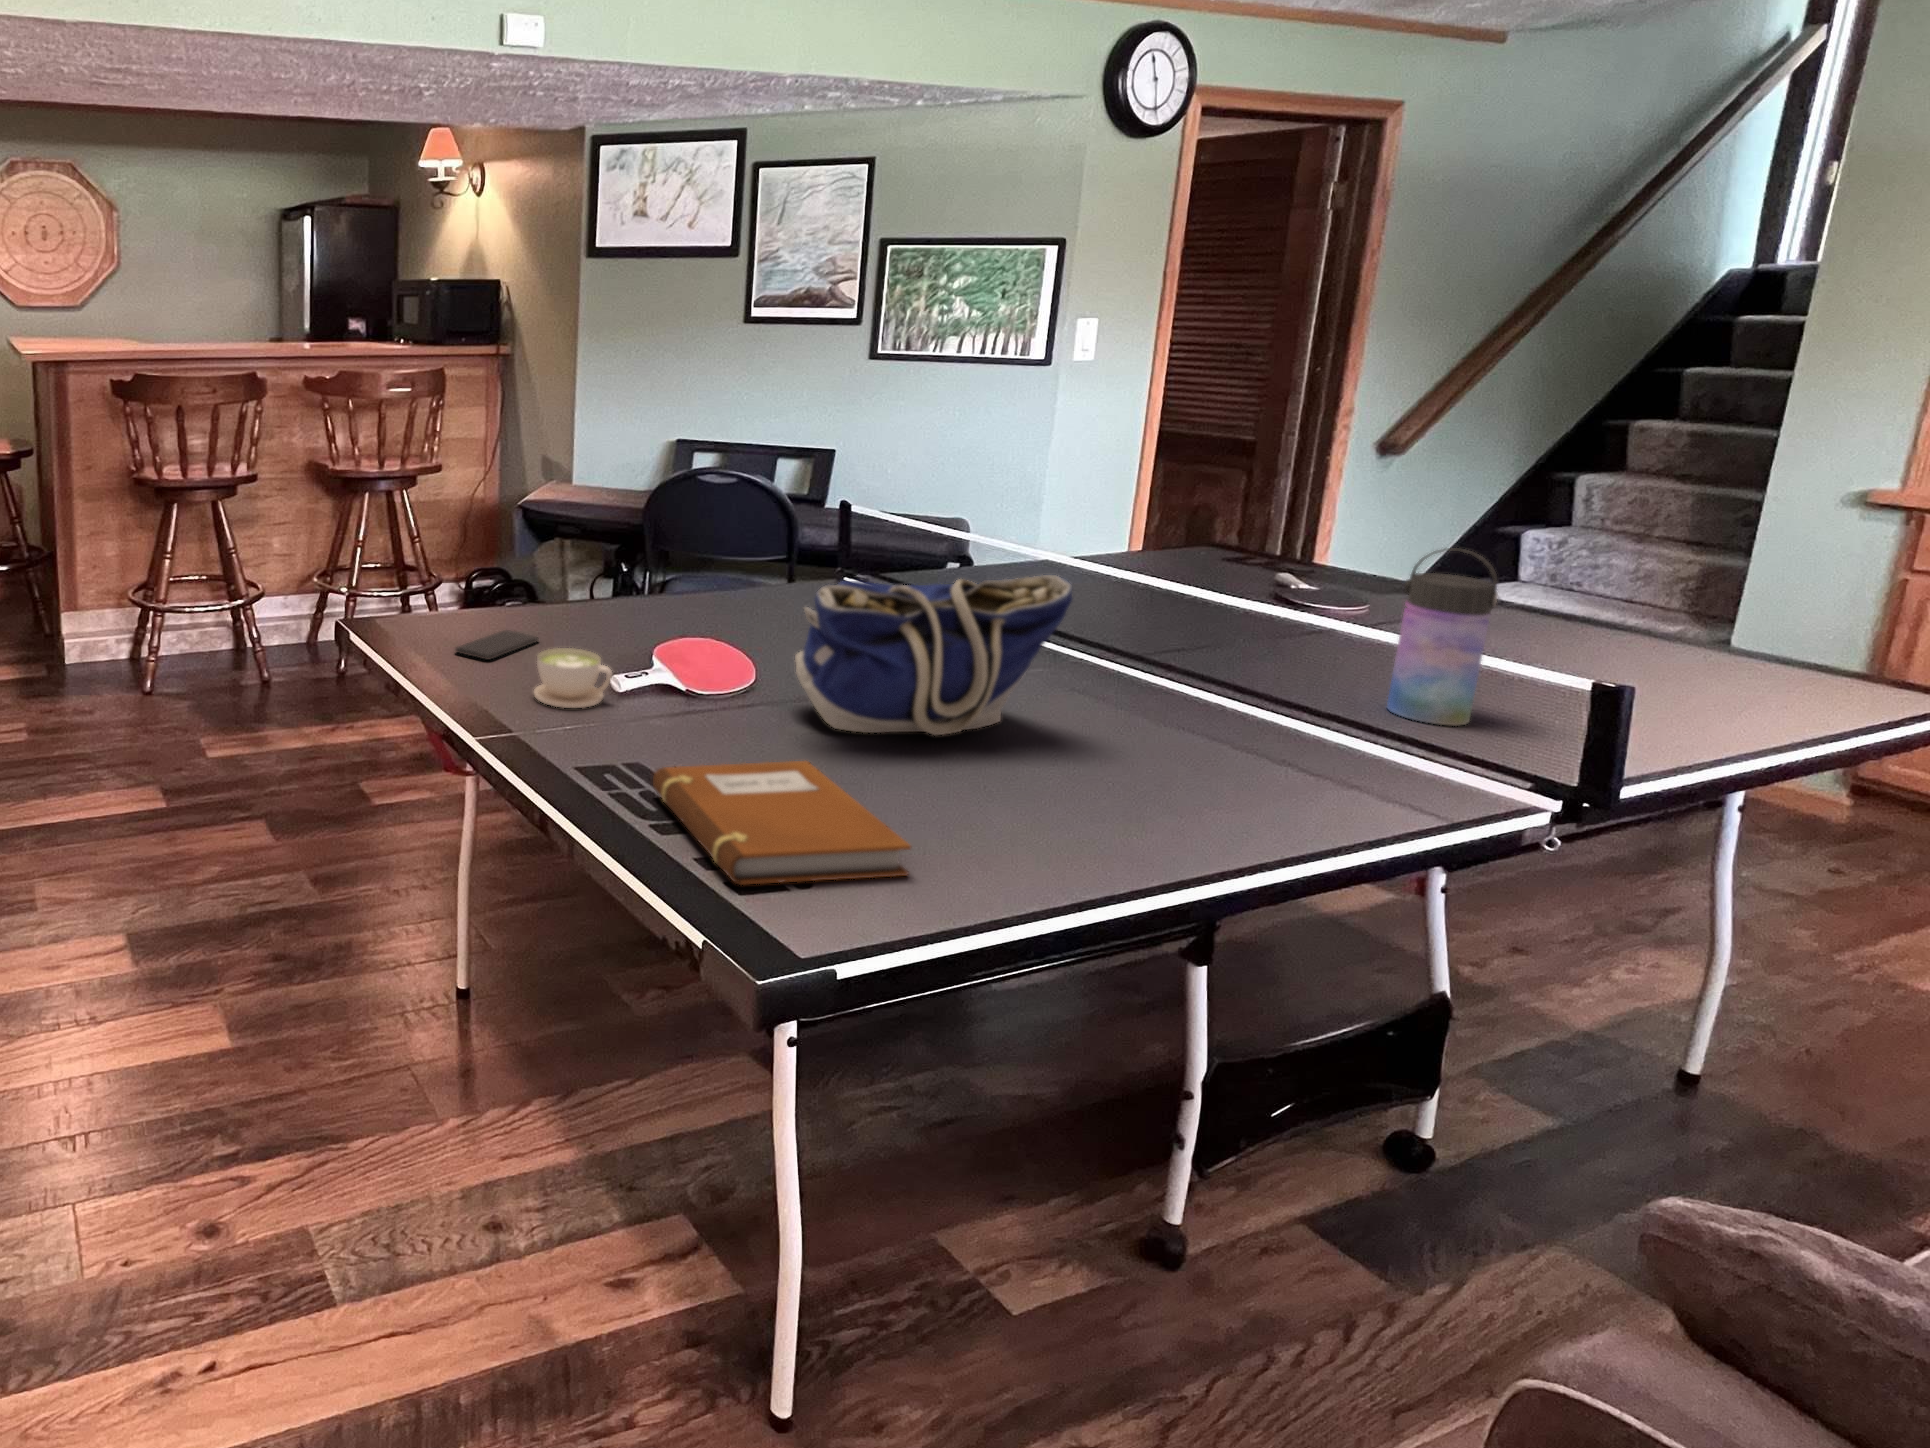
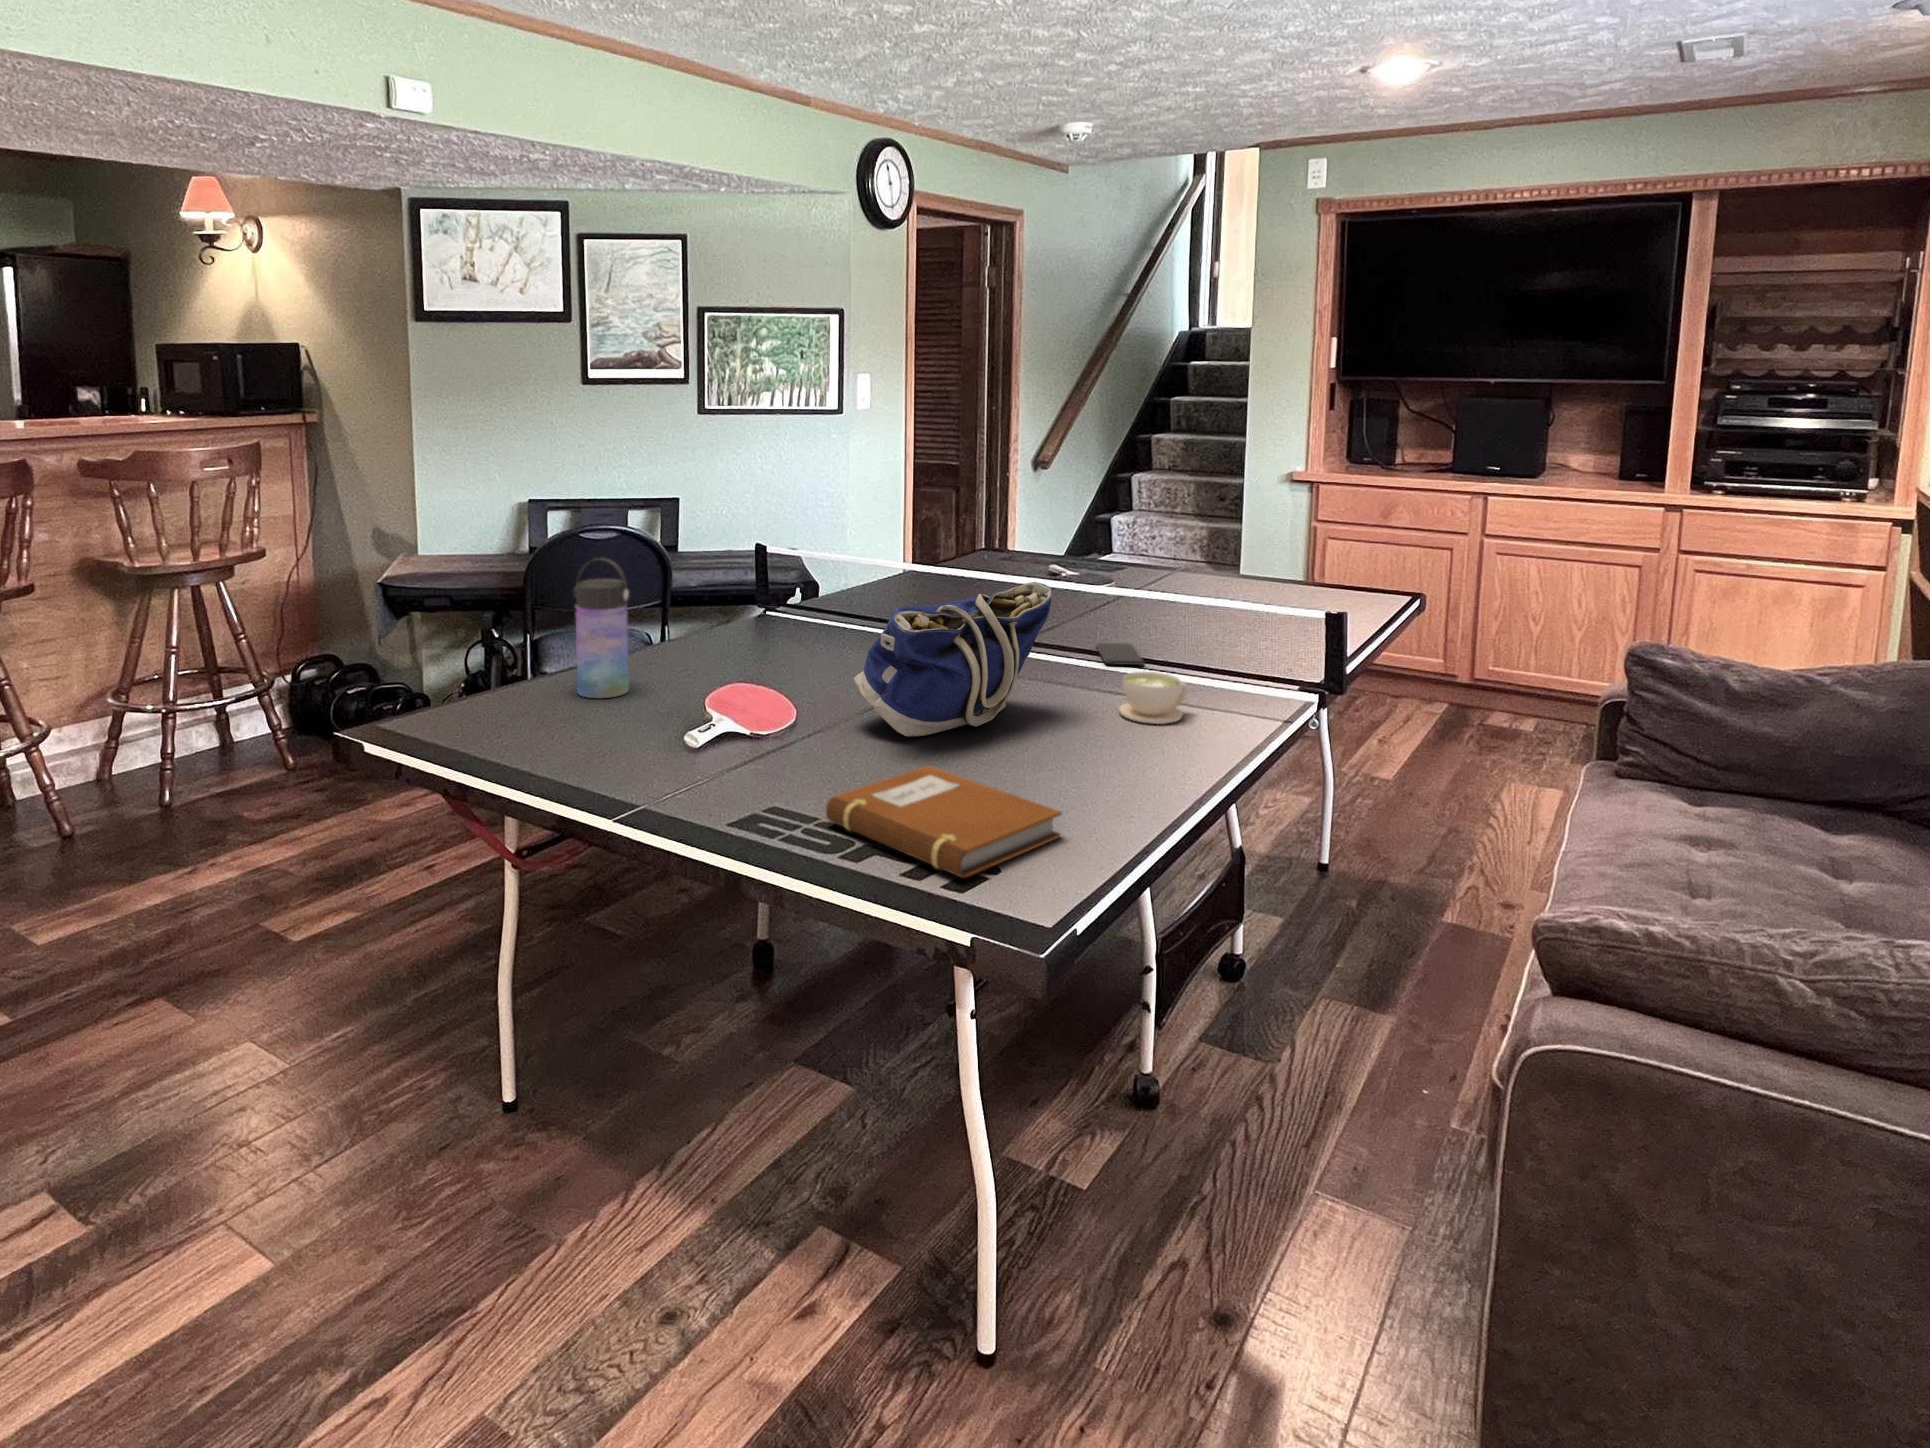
water bottle: present [1387,548,1498,725] -> present [573,558,629,698]
smartphone: present [455,630,538,660] -> present [1096,643,1144,665]
coffee cup: present [534,648,612,708] -> present [1119,672,1188,724]

